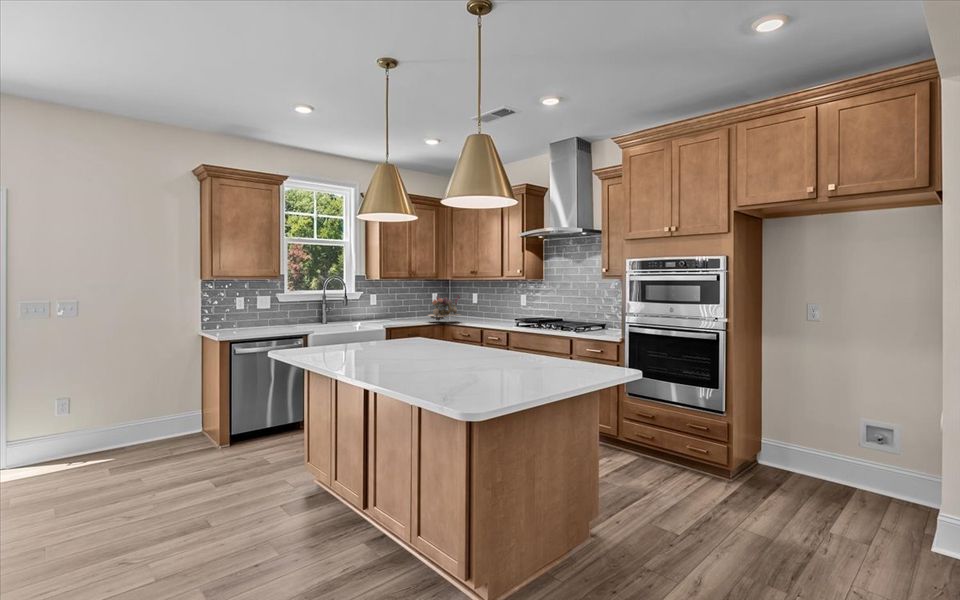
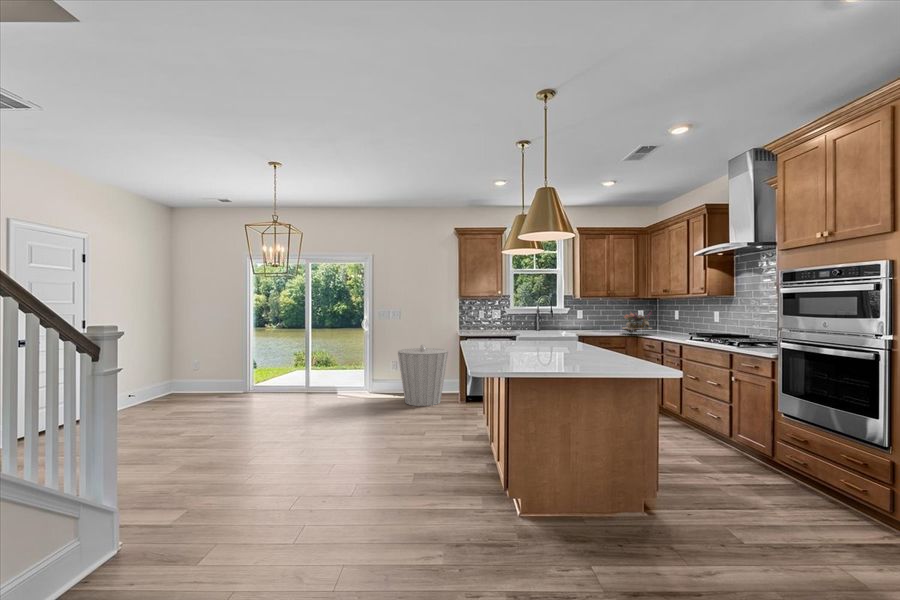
trash can: none [96,358,198,465] -> present [398,345,448,406]

